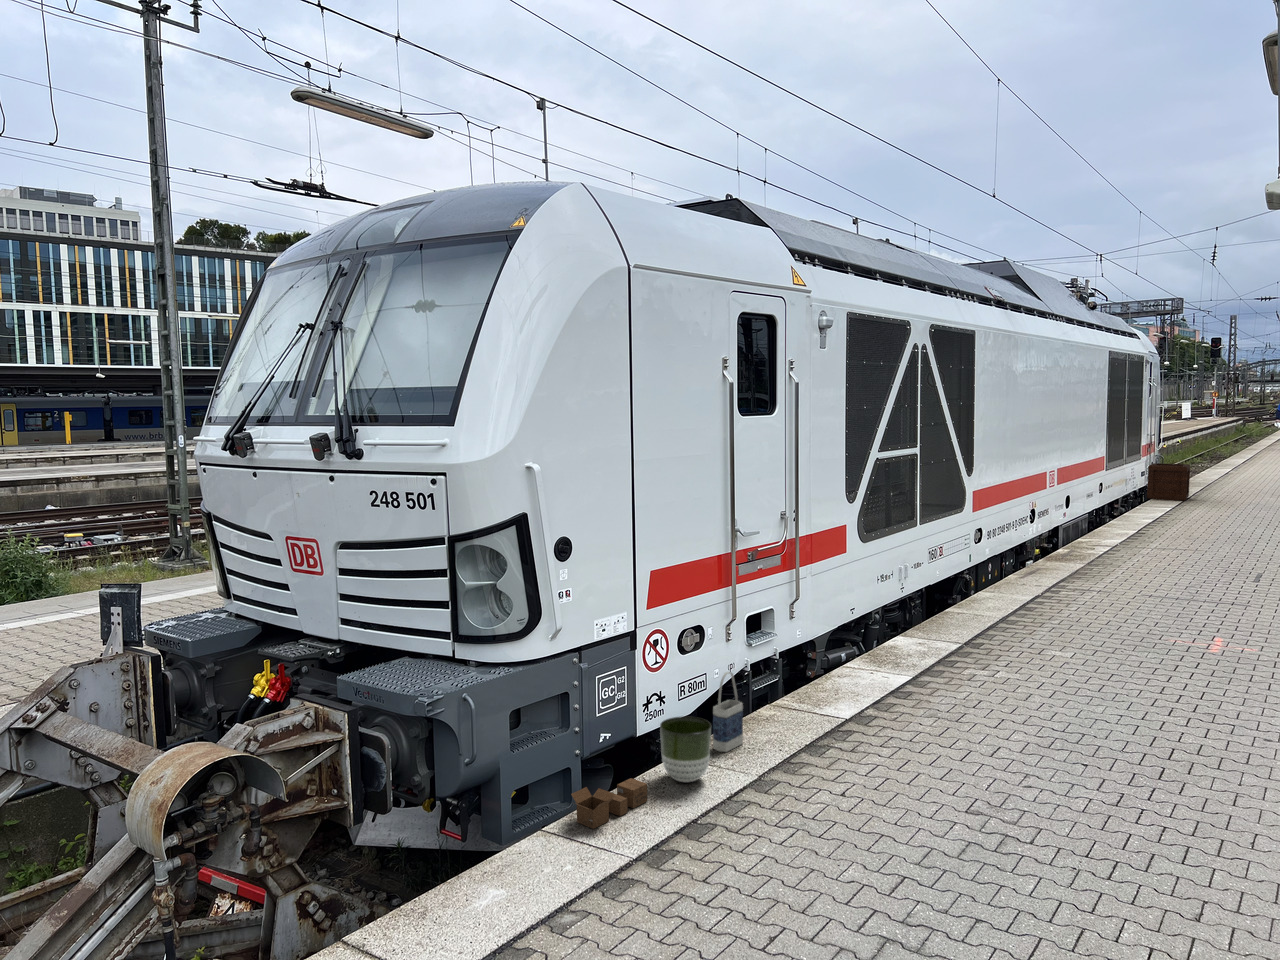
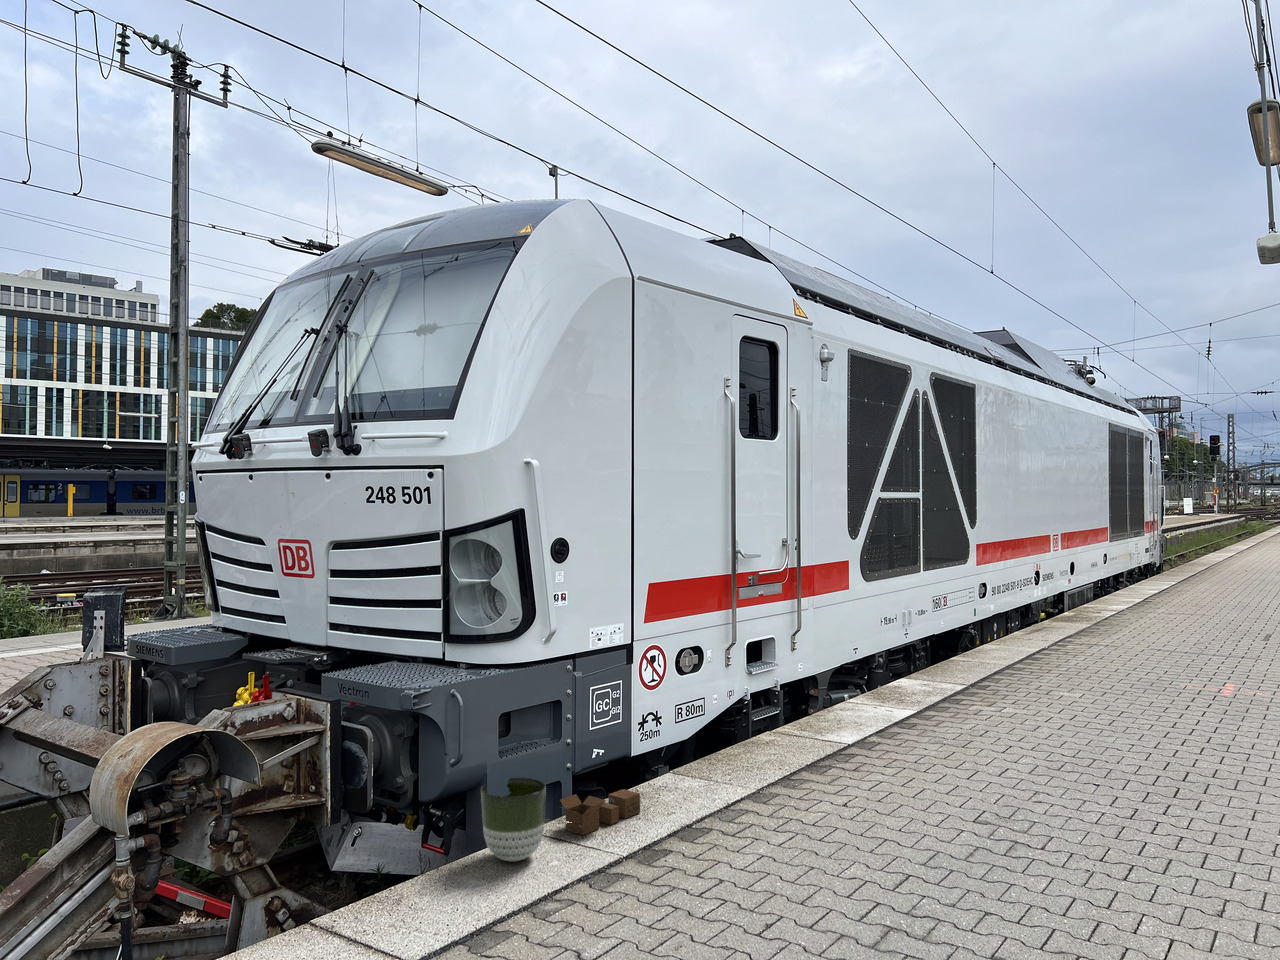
wooden crate: present [1147,463,1190,501] -> none [1151,541,1194,578]
bag: present [713,672,743,752] -> none [710,689,741,773]
planter: present [660,716,711,783] -> present [481,777,546,862]

